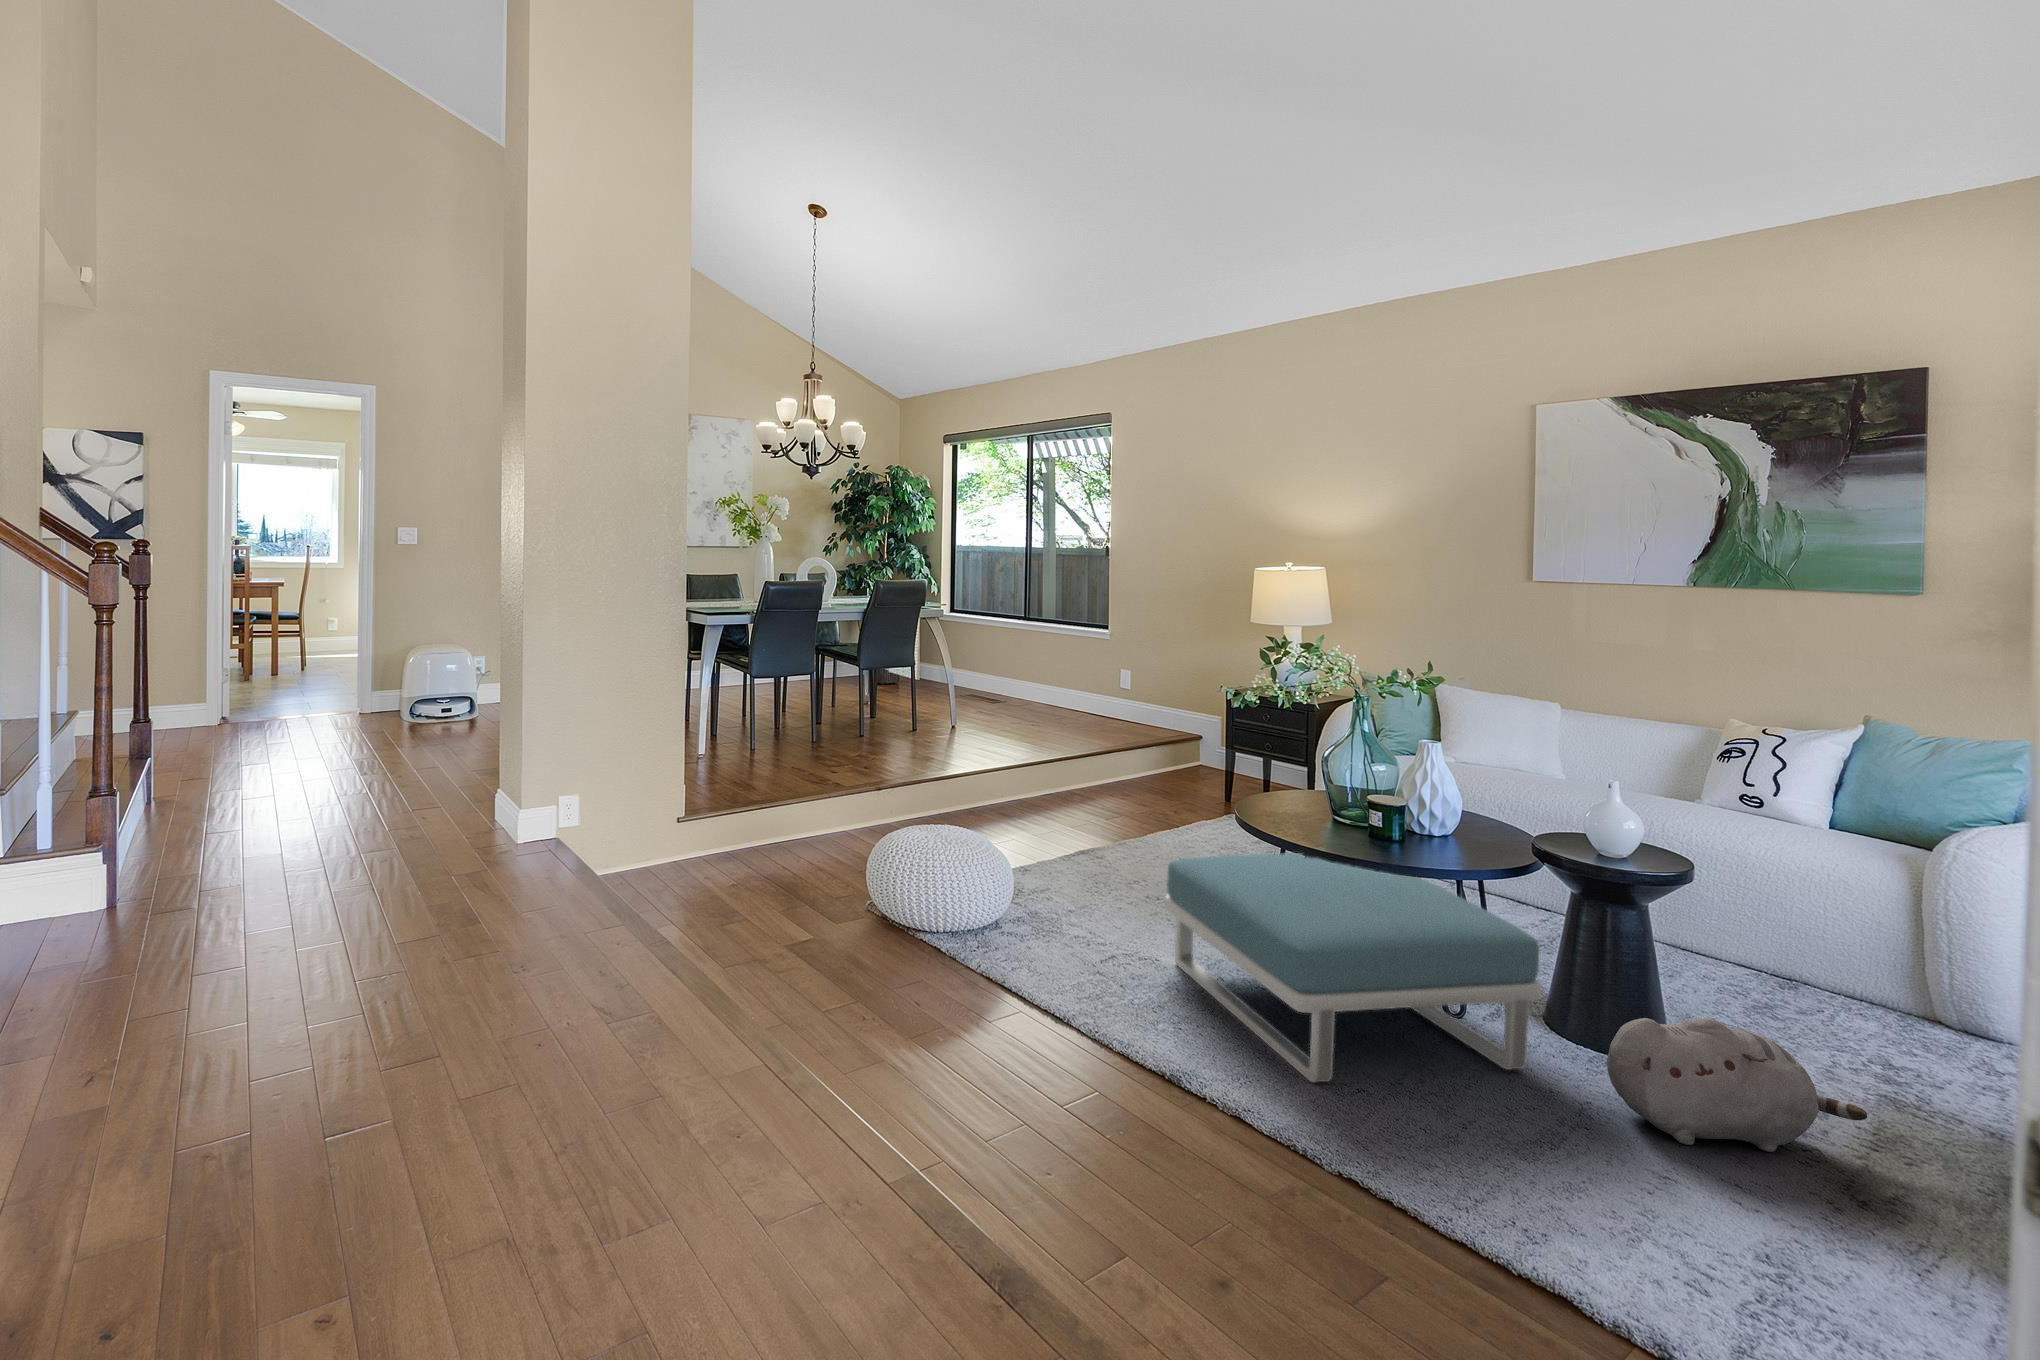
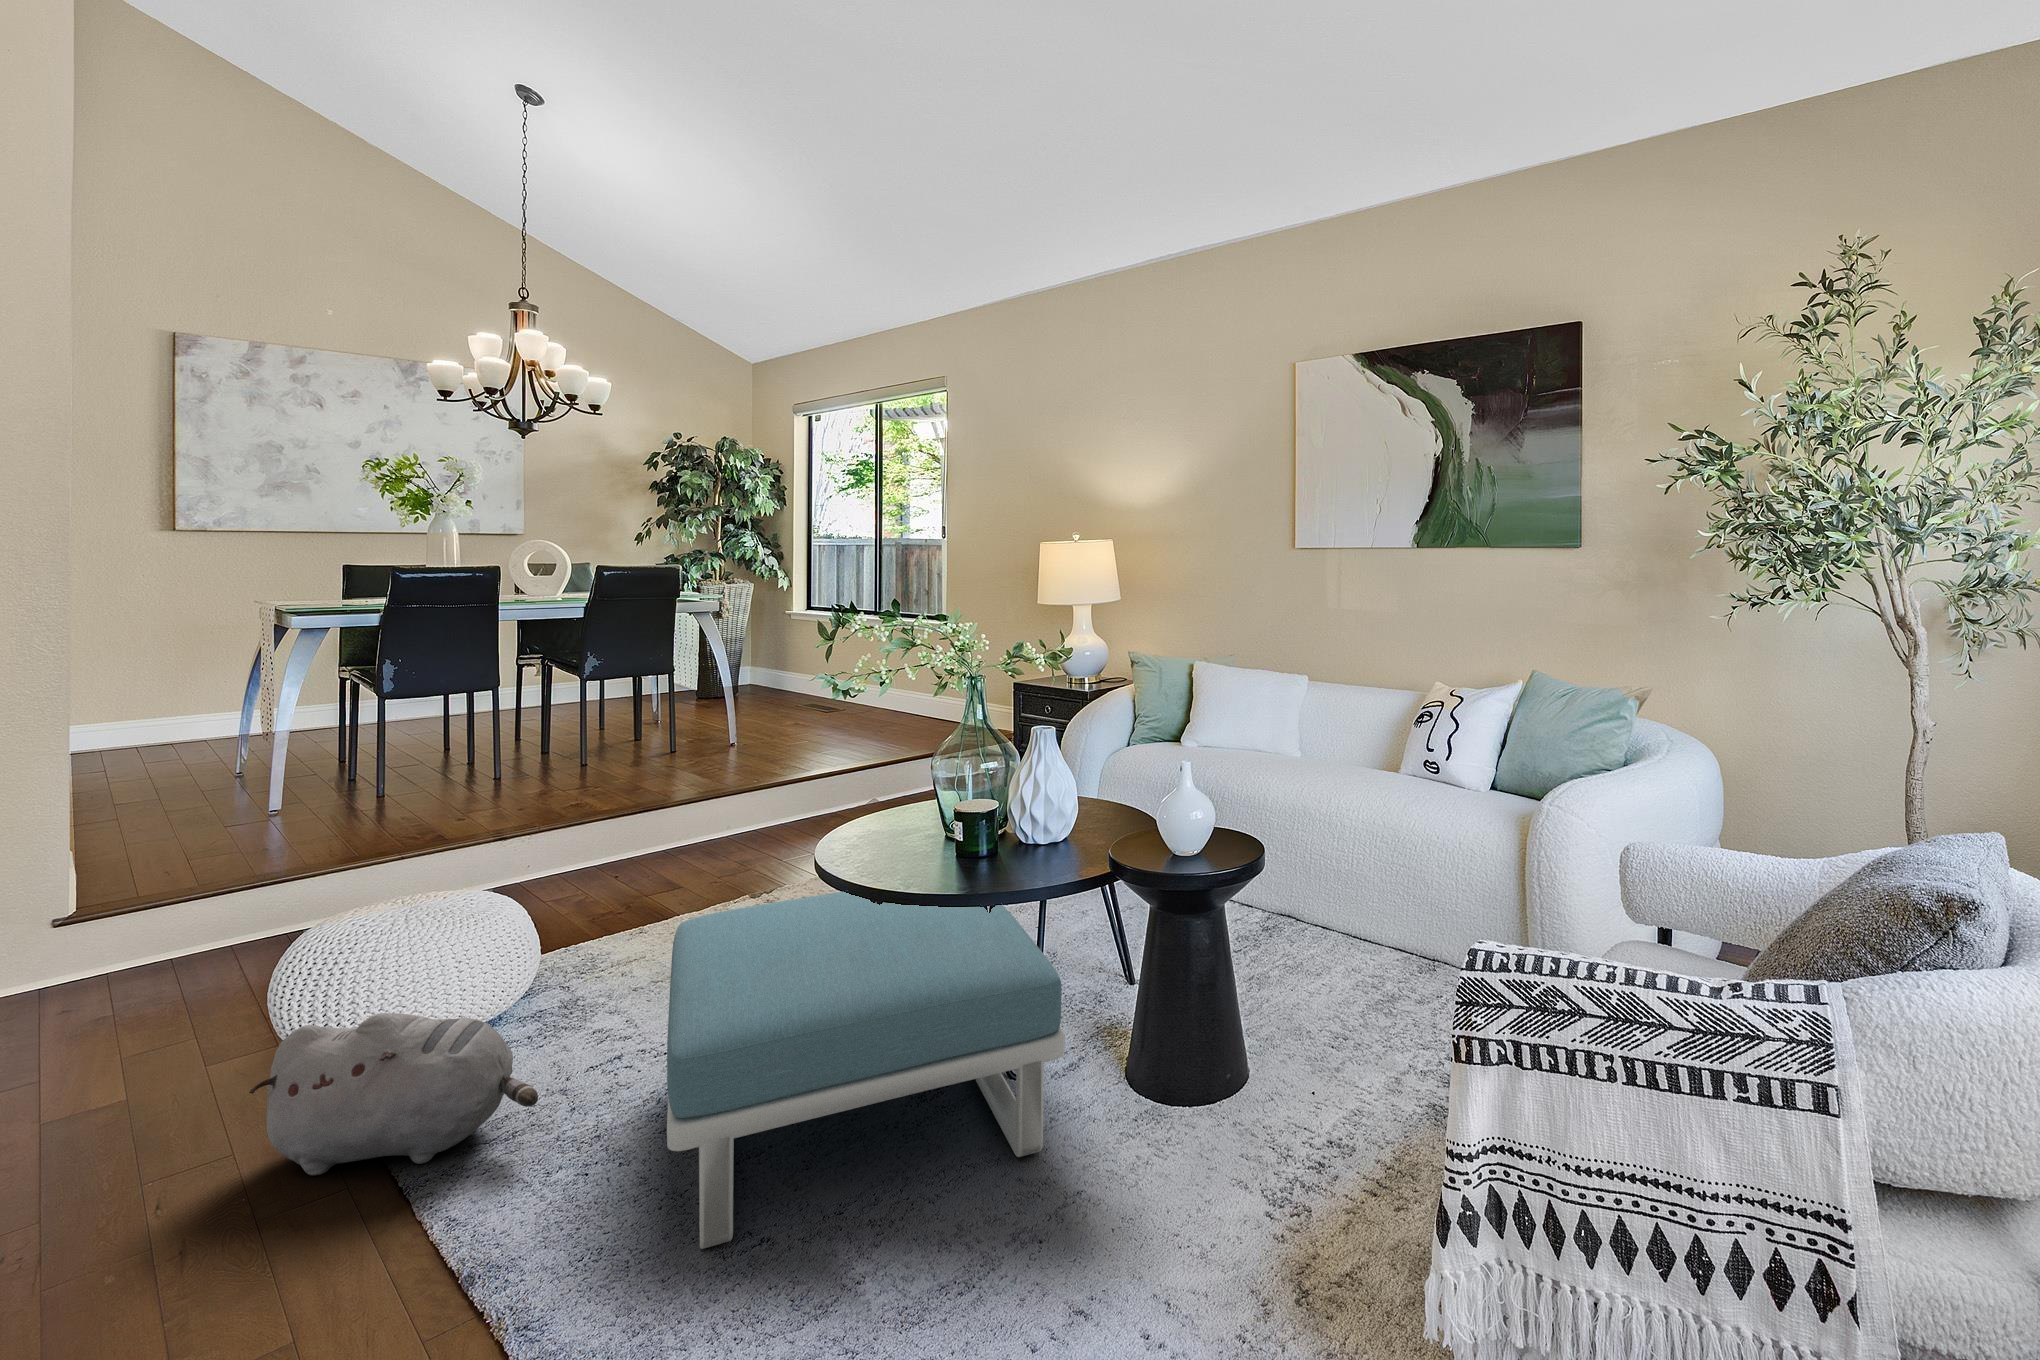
plush toy: present [1607,1018,1867,1152] -> present [249,1013,538,1175]

